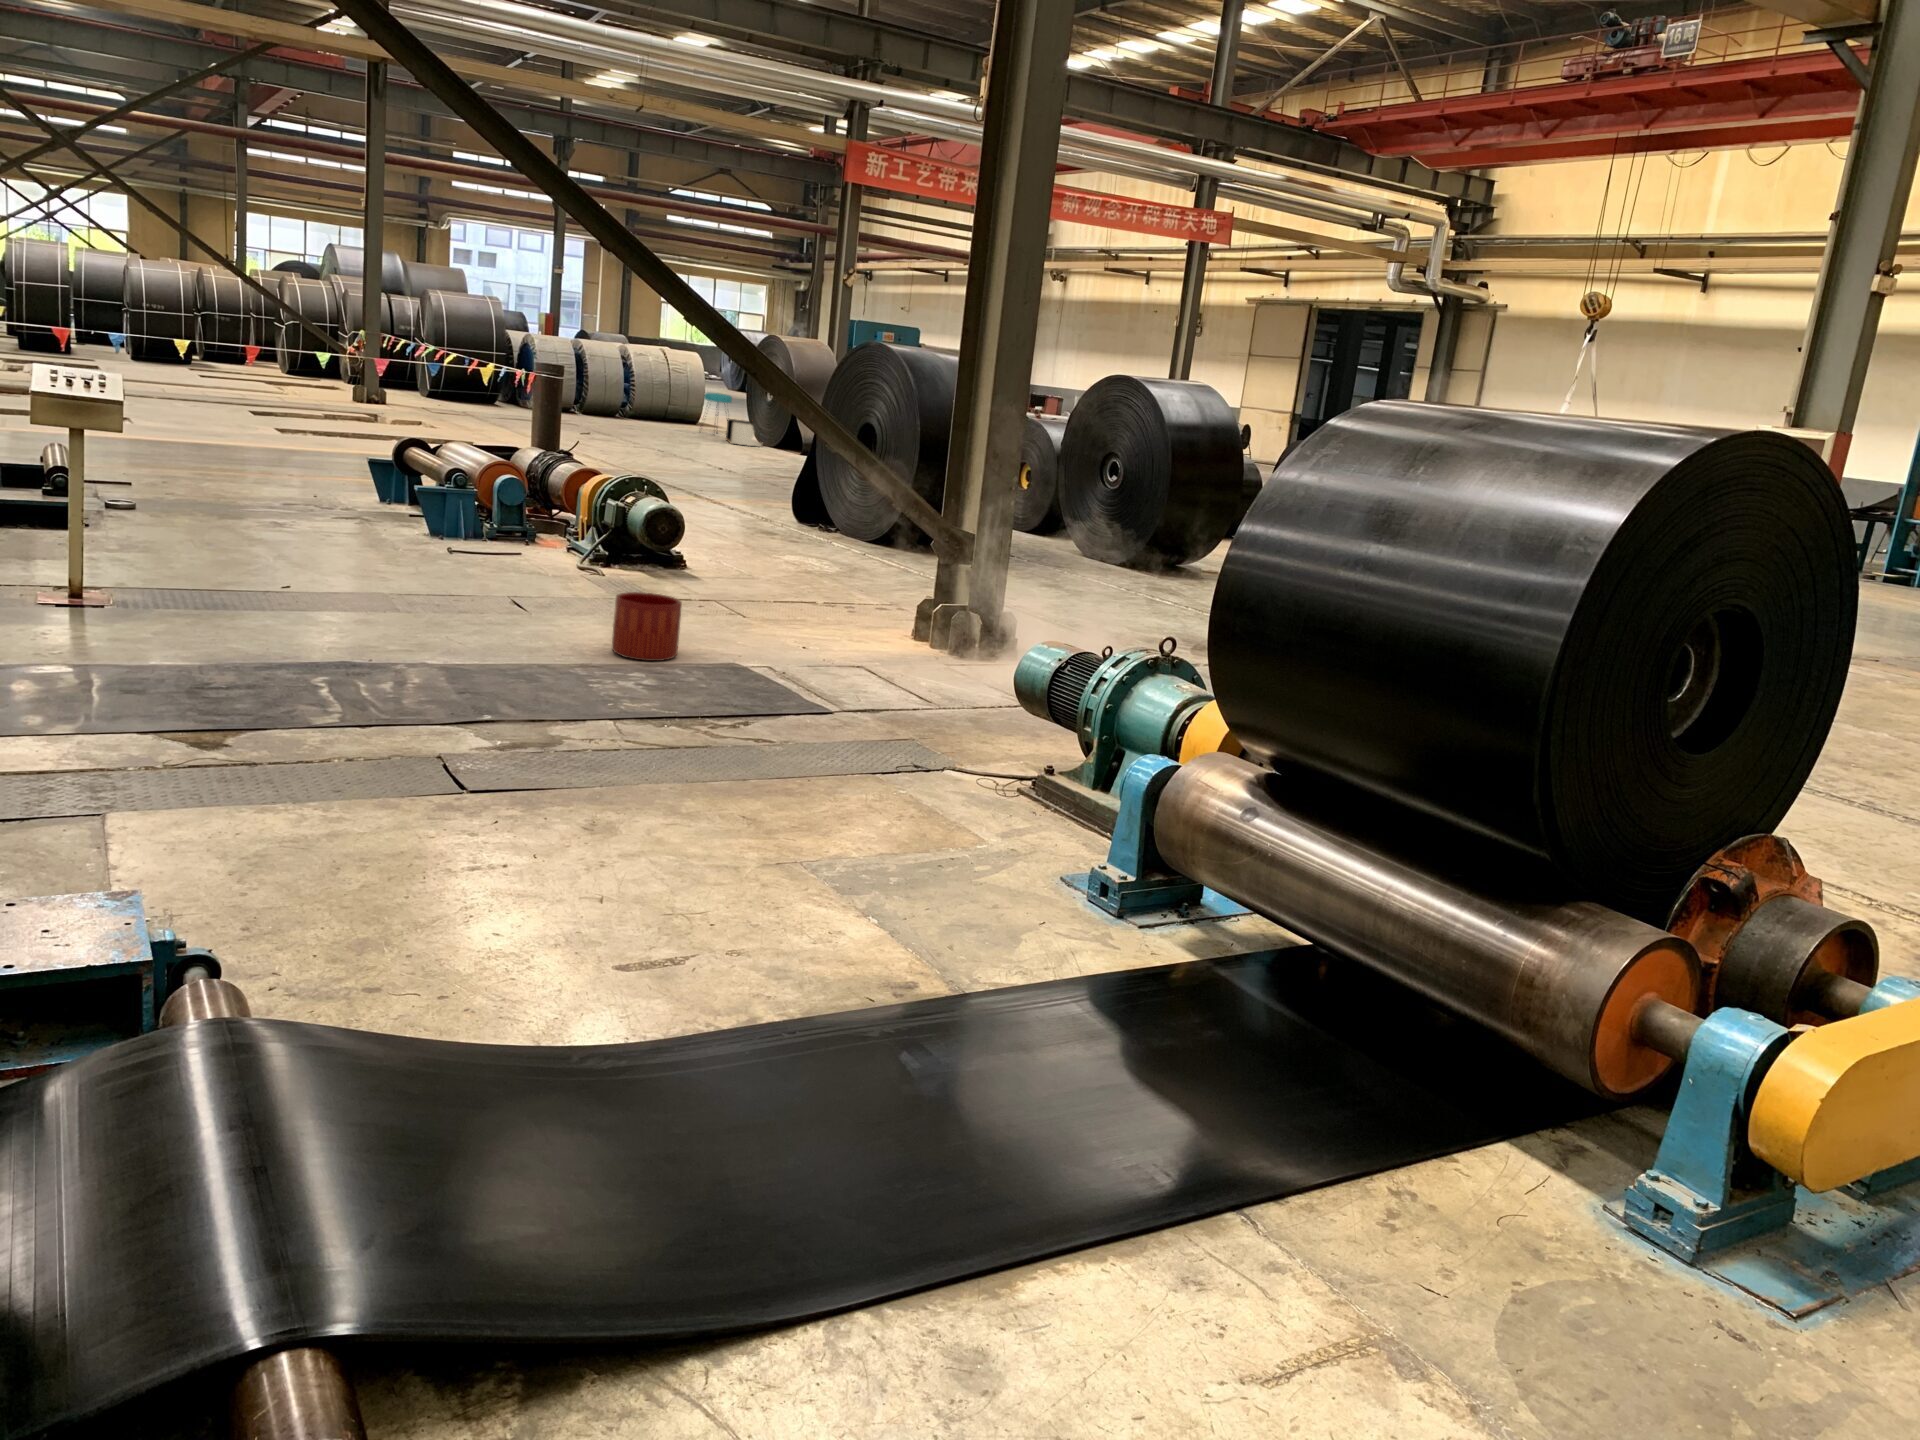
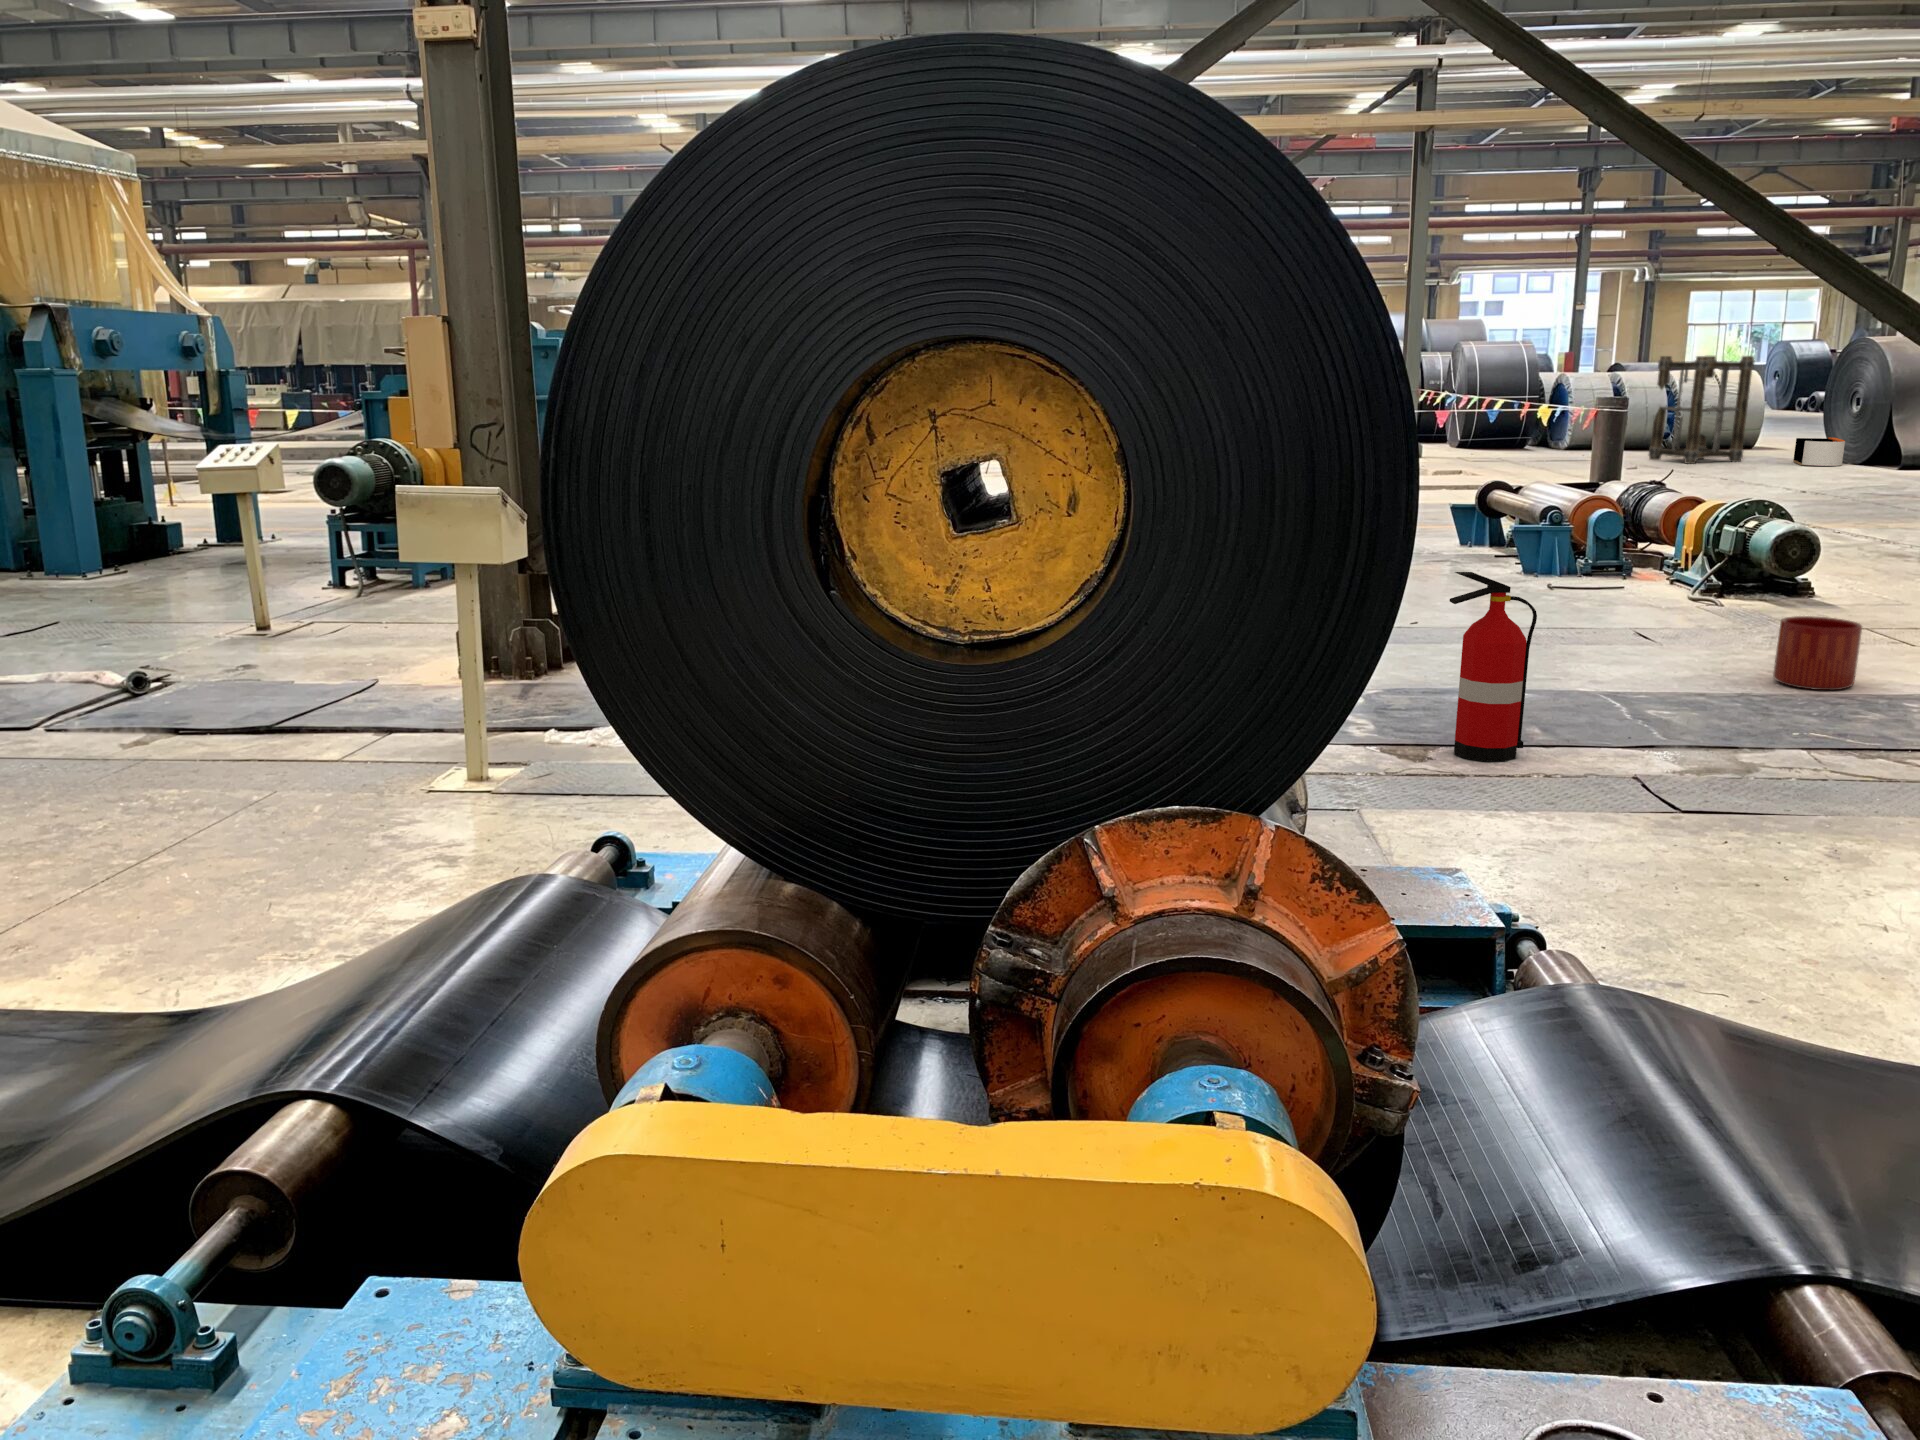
shelving unit: none [606,329,693,436] -> present [1649,356,1754,464]
stool: present [704,393,732,416] -> none [1757,412,1800,458]
fire extinguisher: none [240,543,339,746] -> present [1450,572,1537,762]

